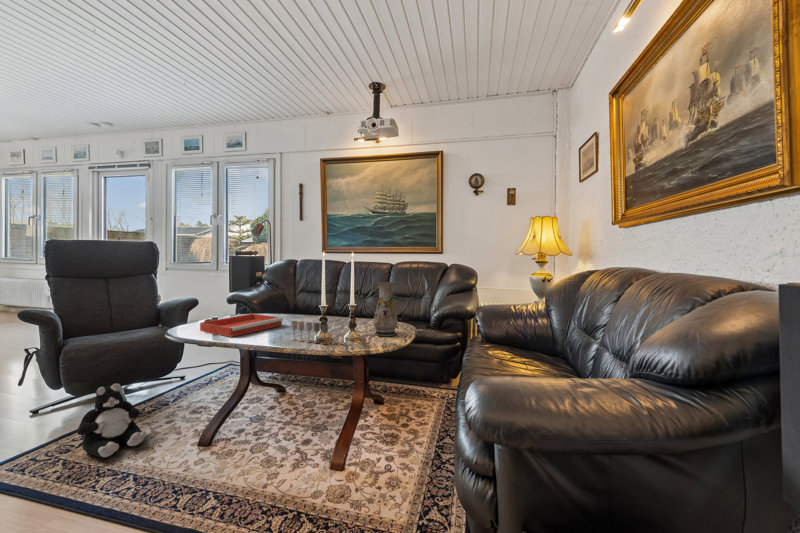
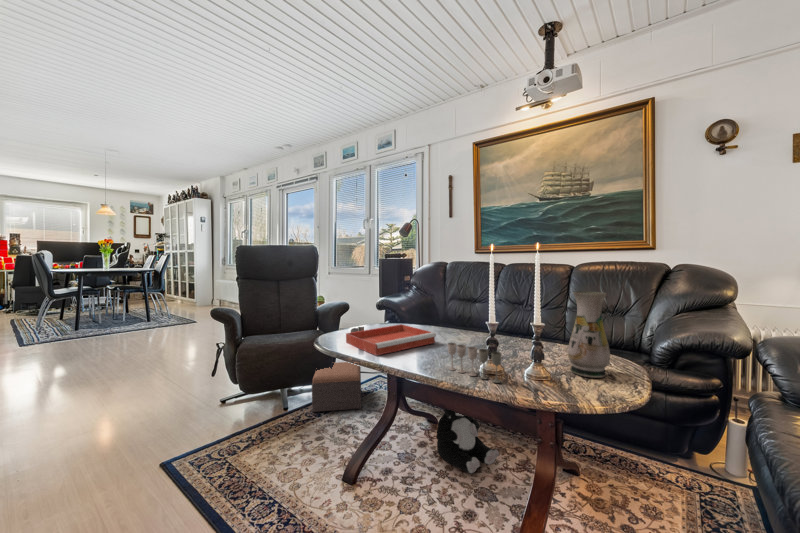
footstool: none [158,353,212,403] -> present [312,362,361,412]
plush toy: present [77,383,147,457] -> present [437,409,499,473]

